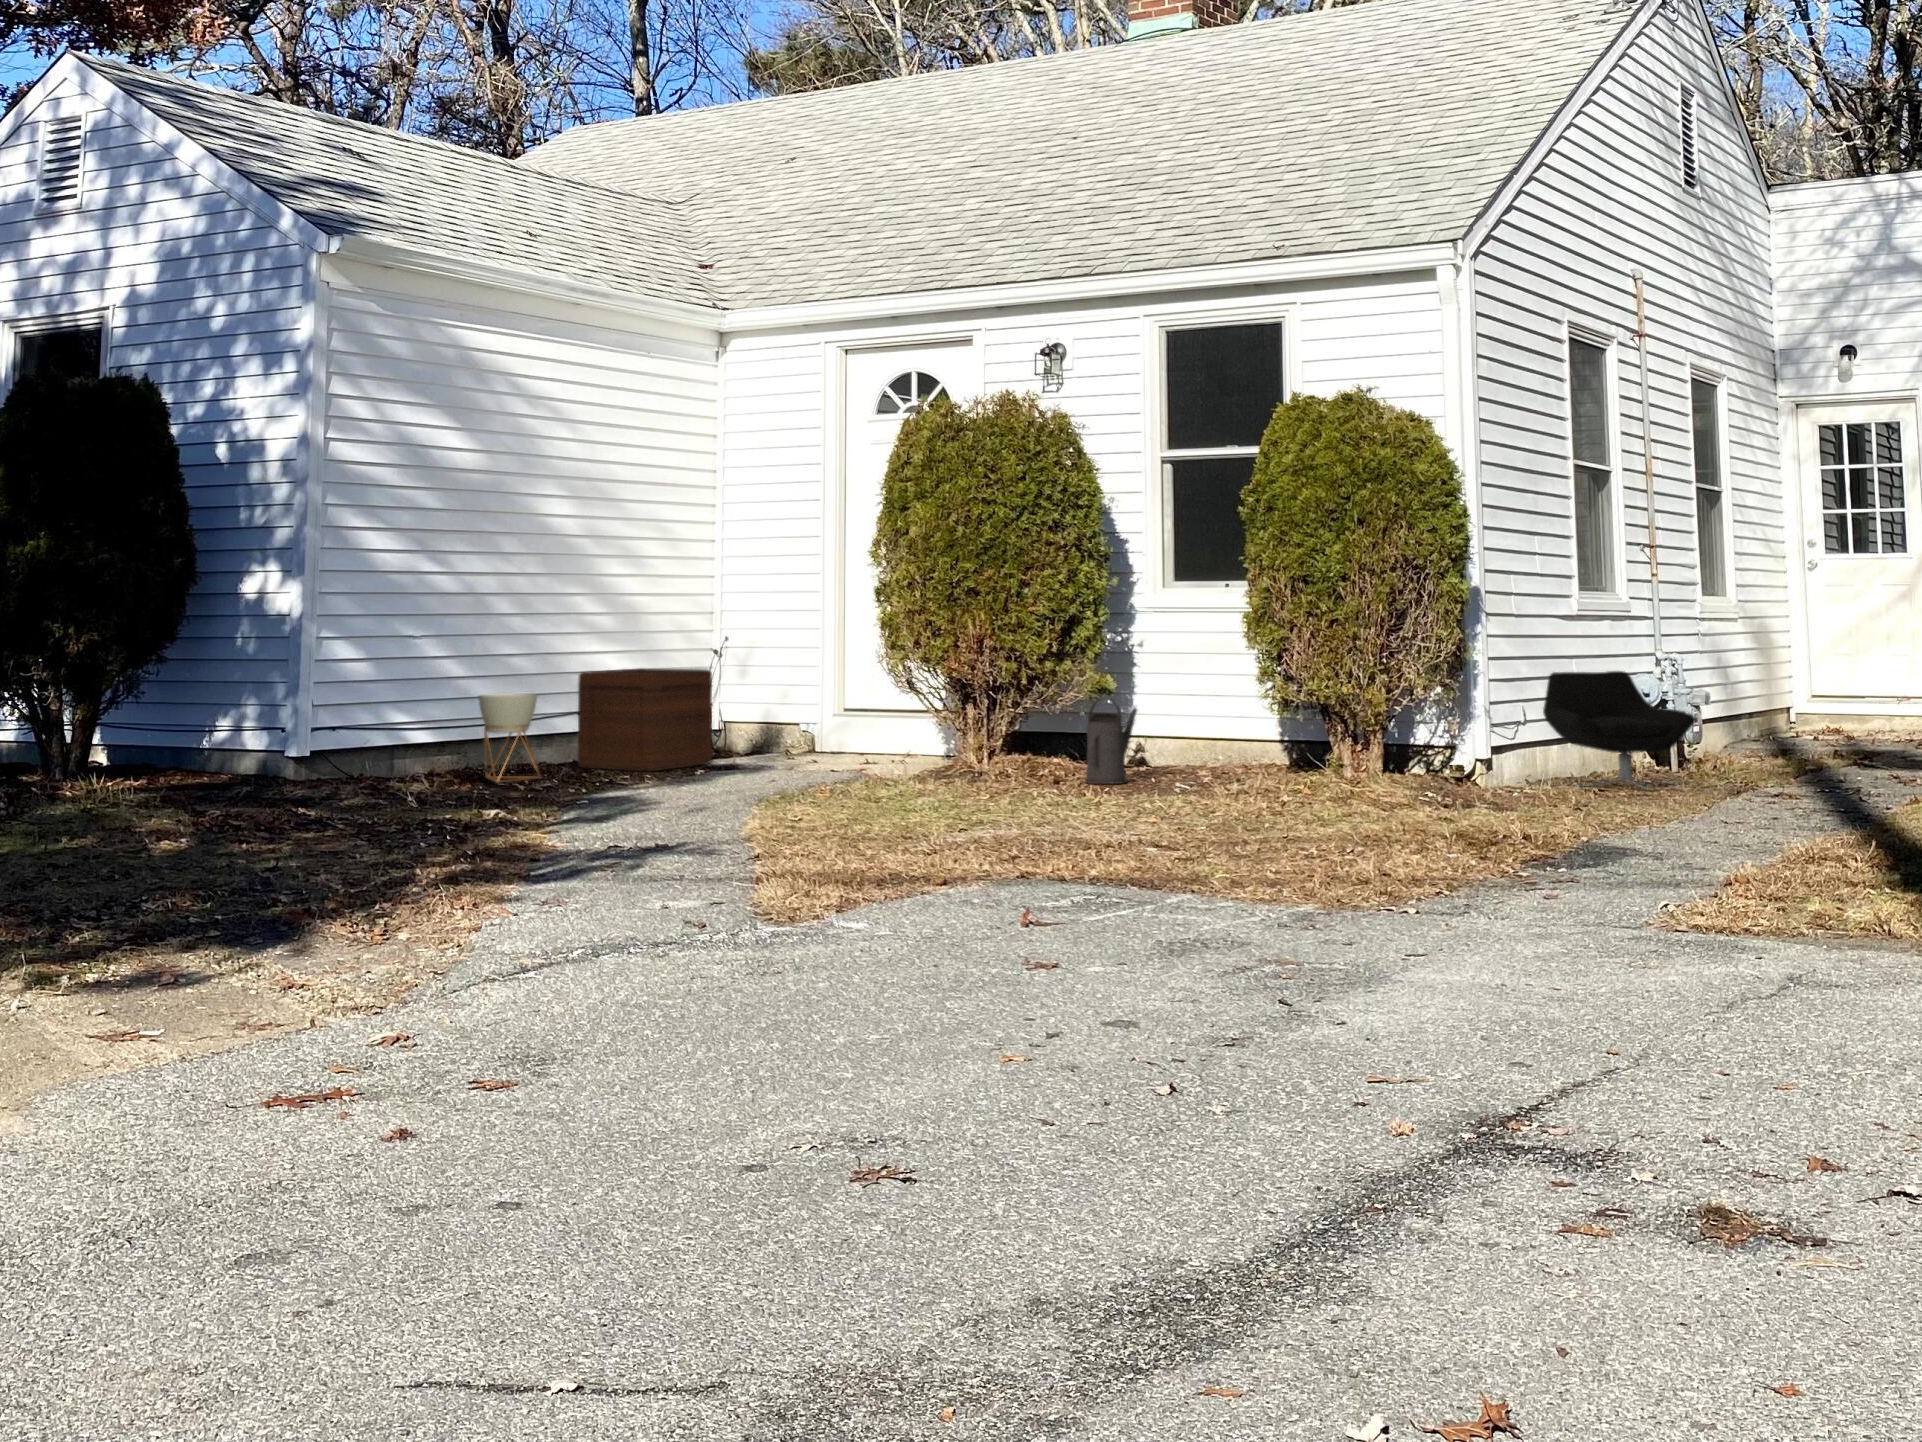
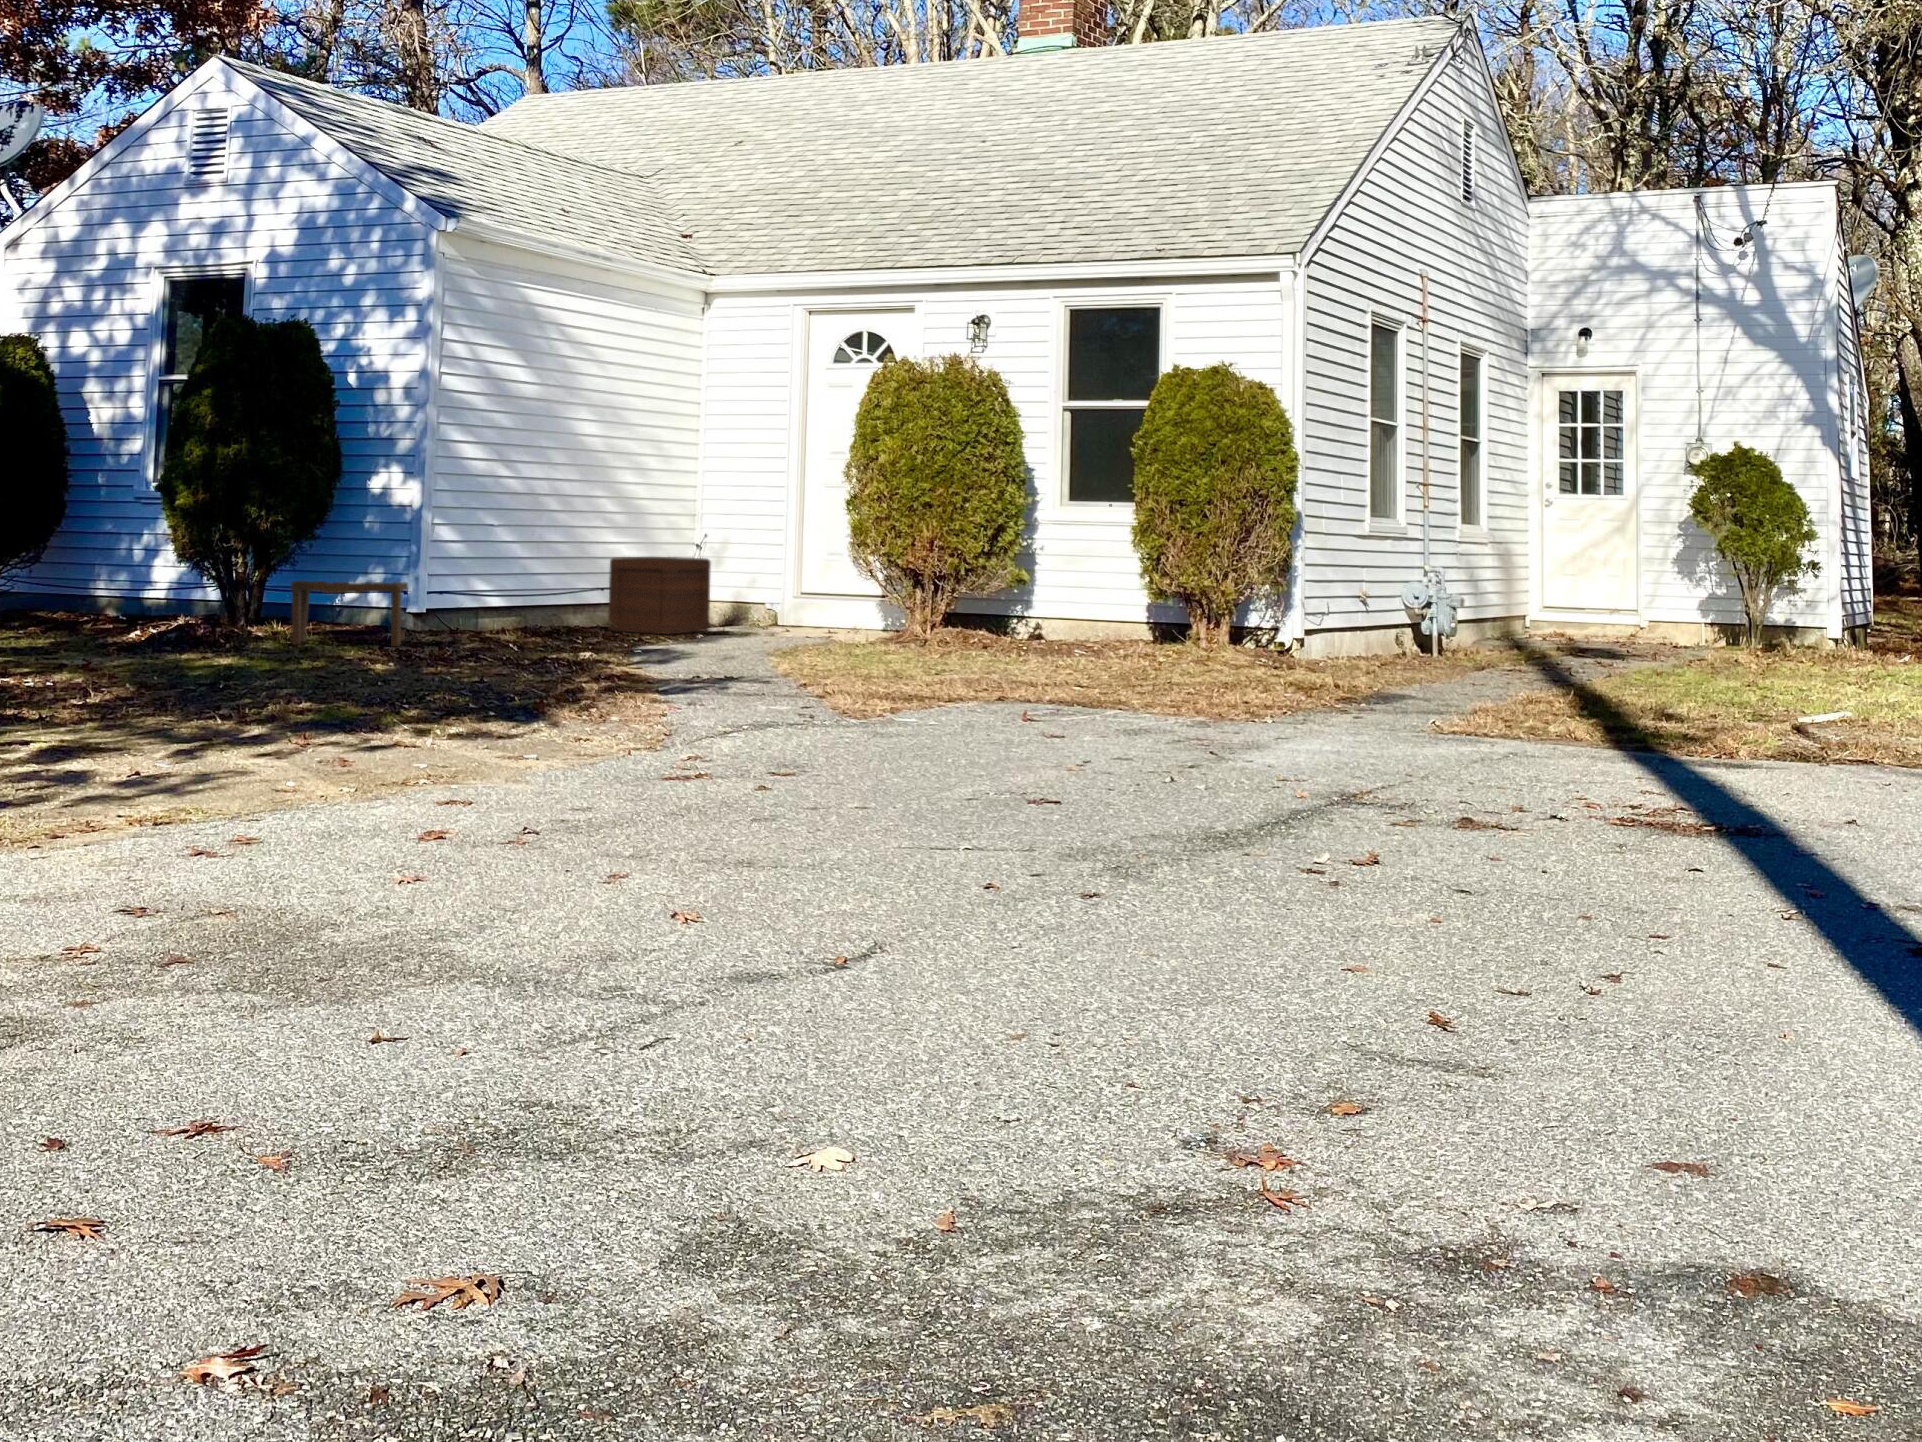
lounge chair: present [1543,671,1696,791] -> none [1344,576,1454,661]
planter: present [478,693,540,783] -> none [543,572,589,638]
watering can: present [1085,698,1137,784] -> none [1005,585,1043,649]
bench: none [117,715,286,804] -> present [291,581,408,646]

